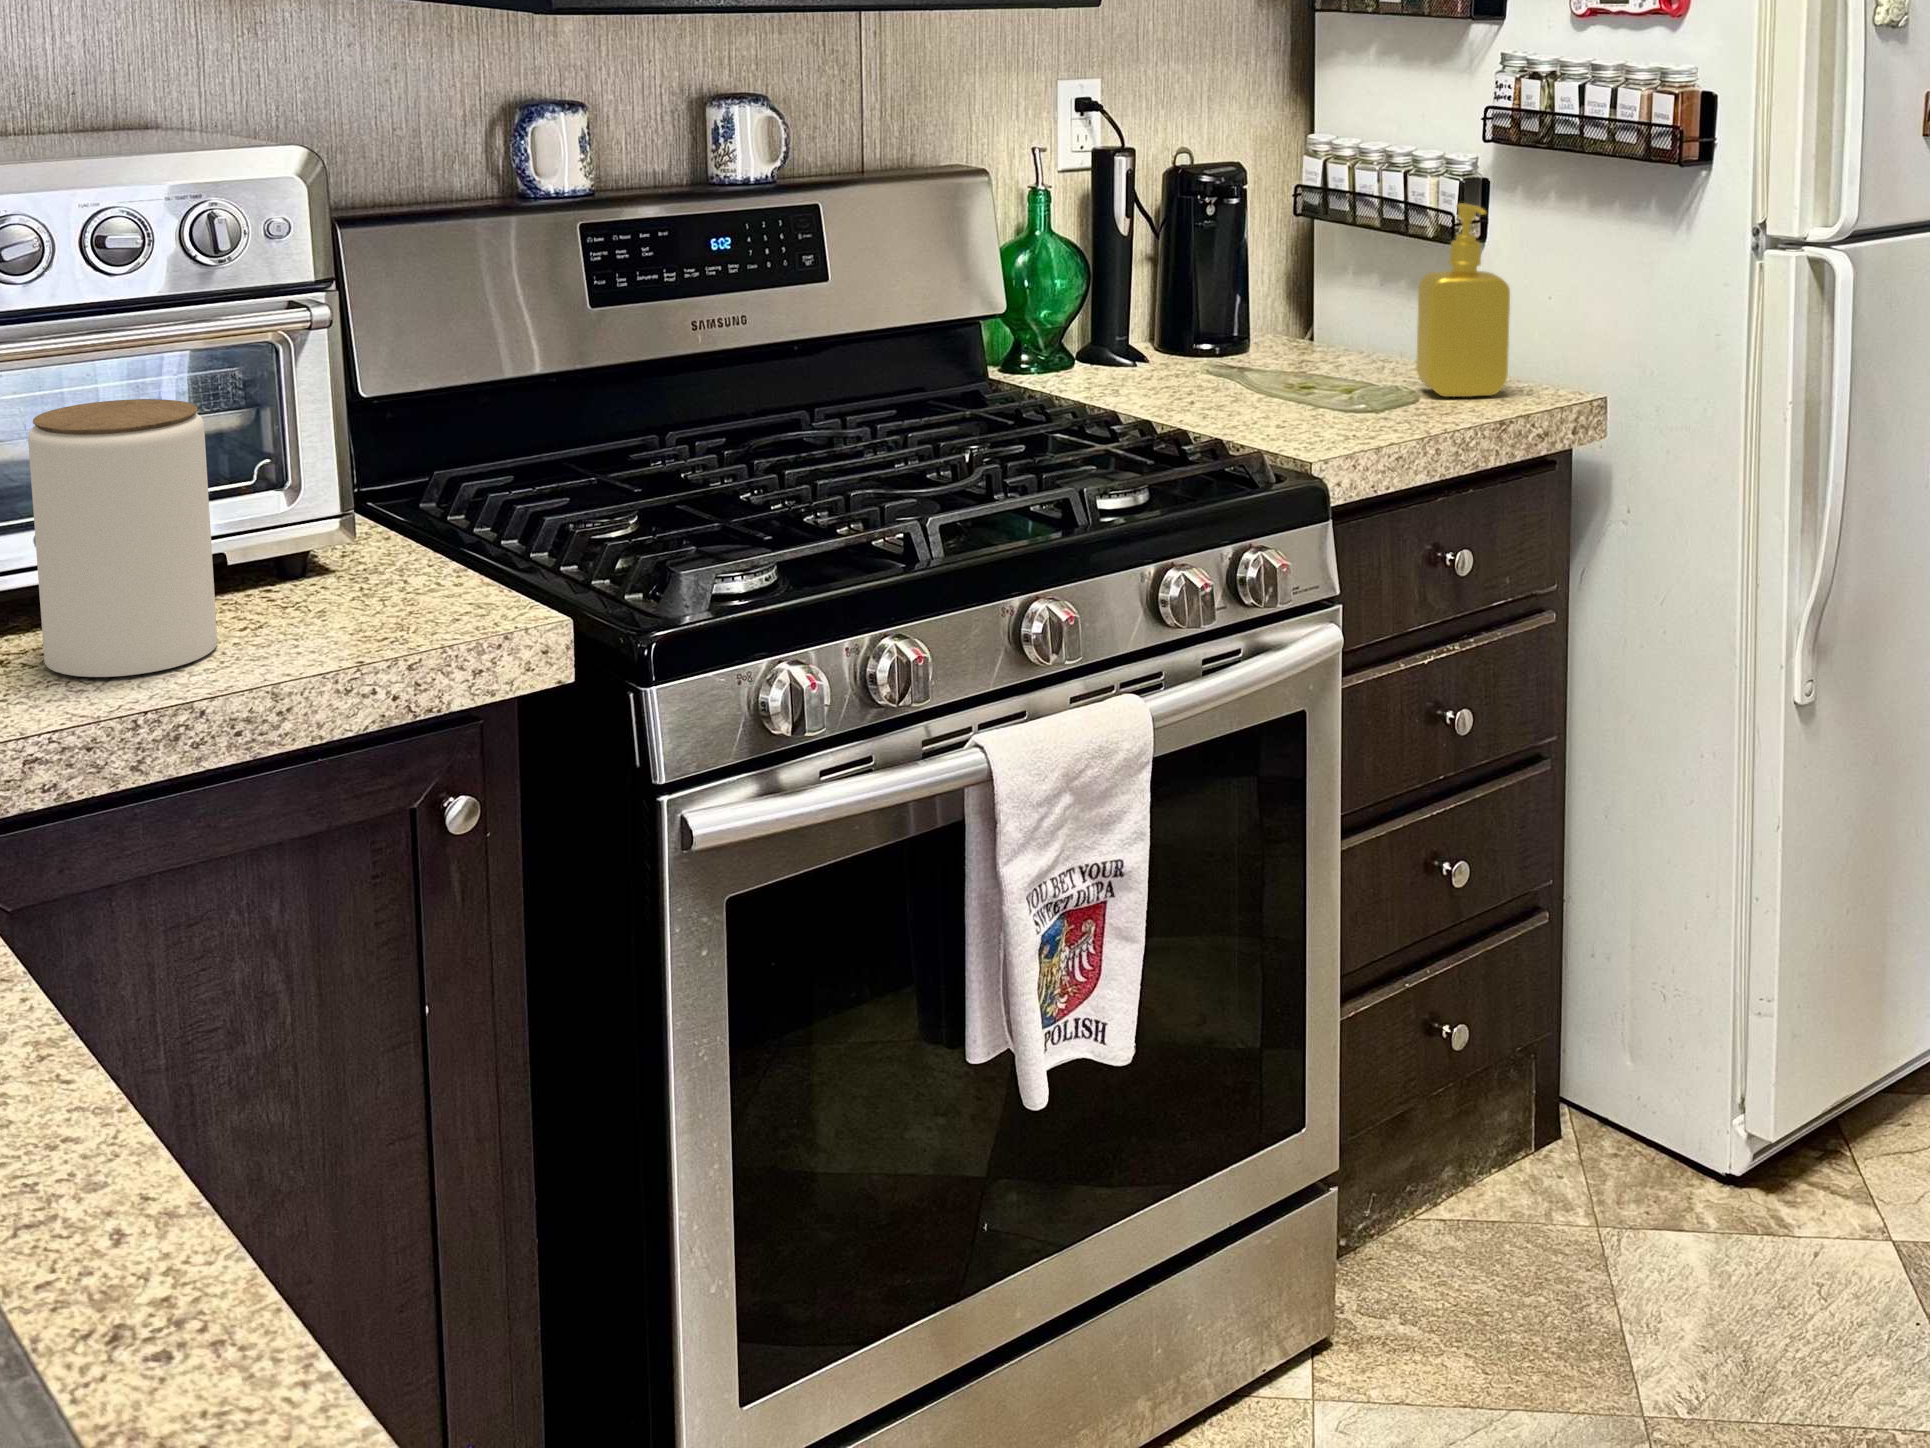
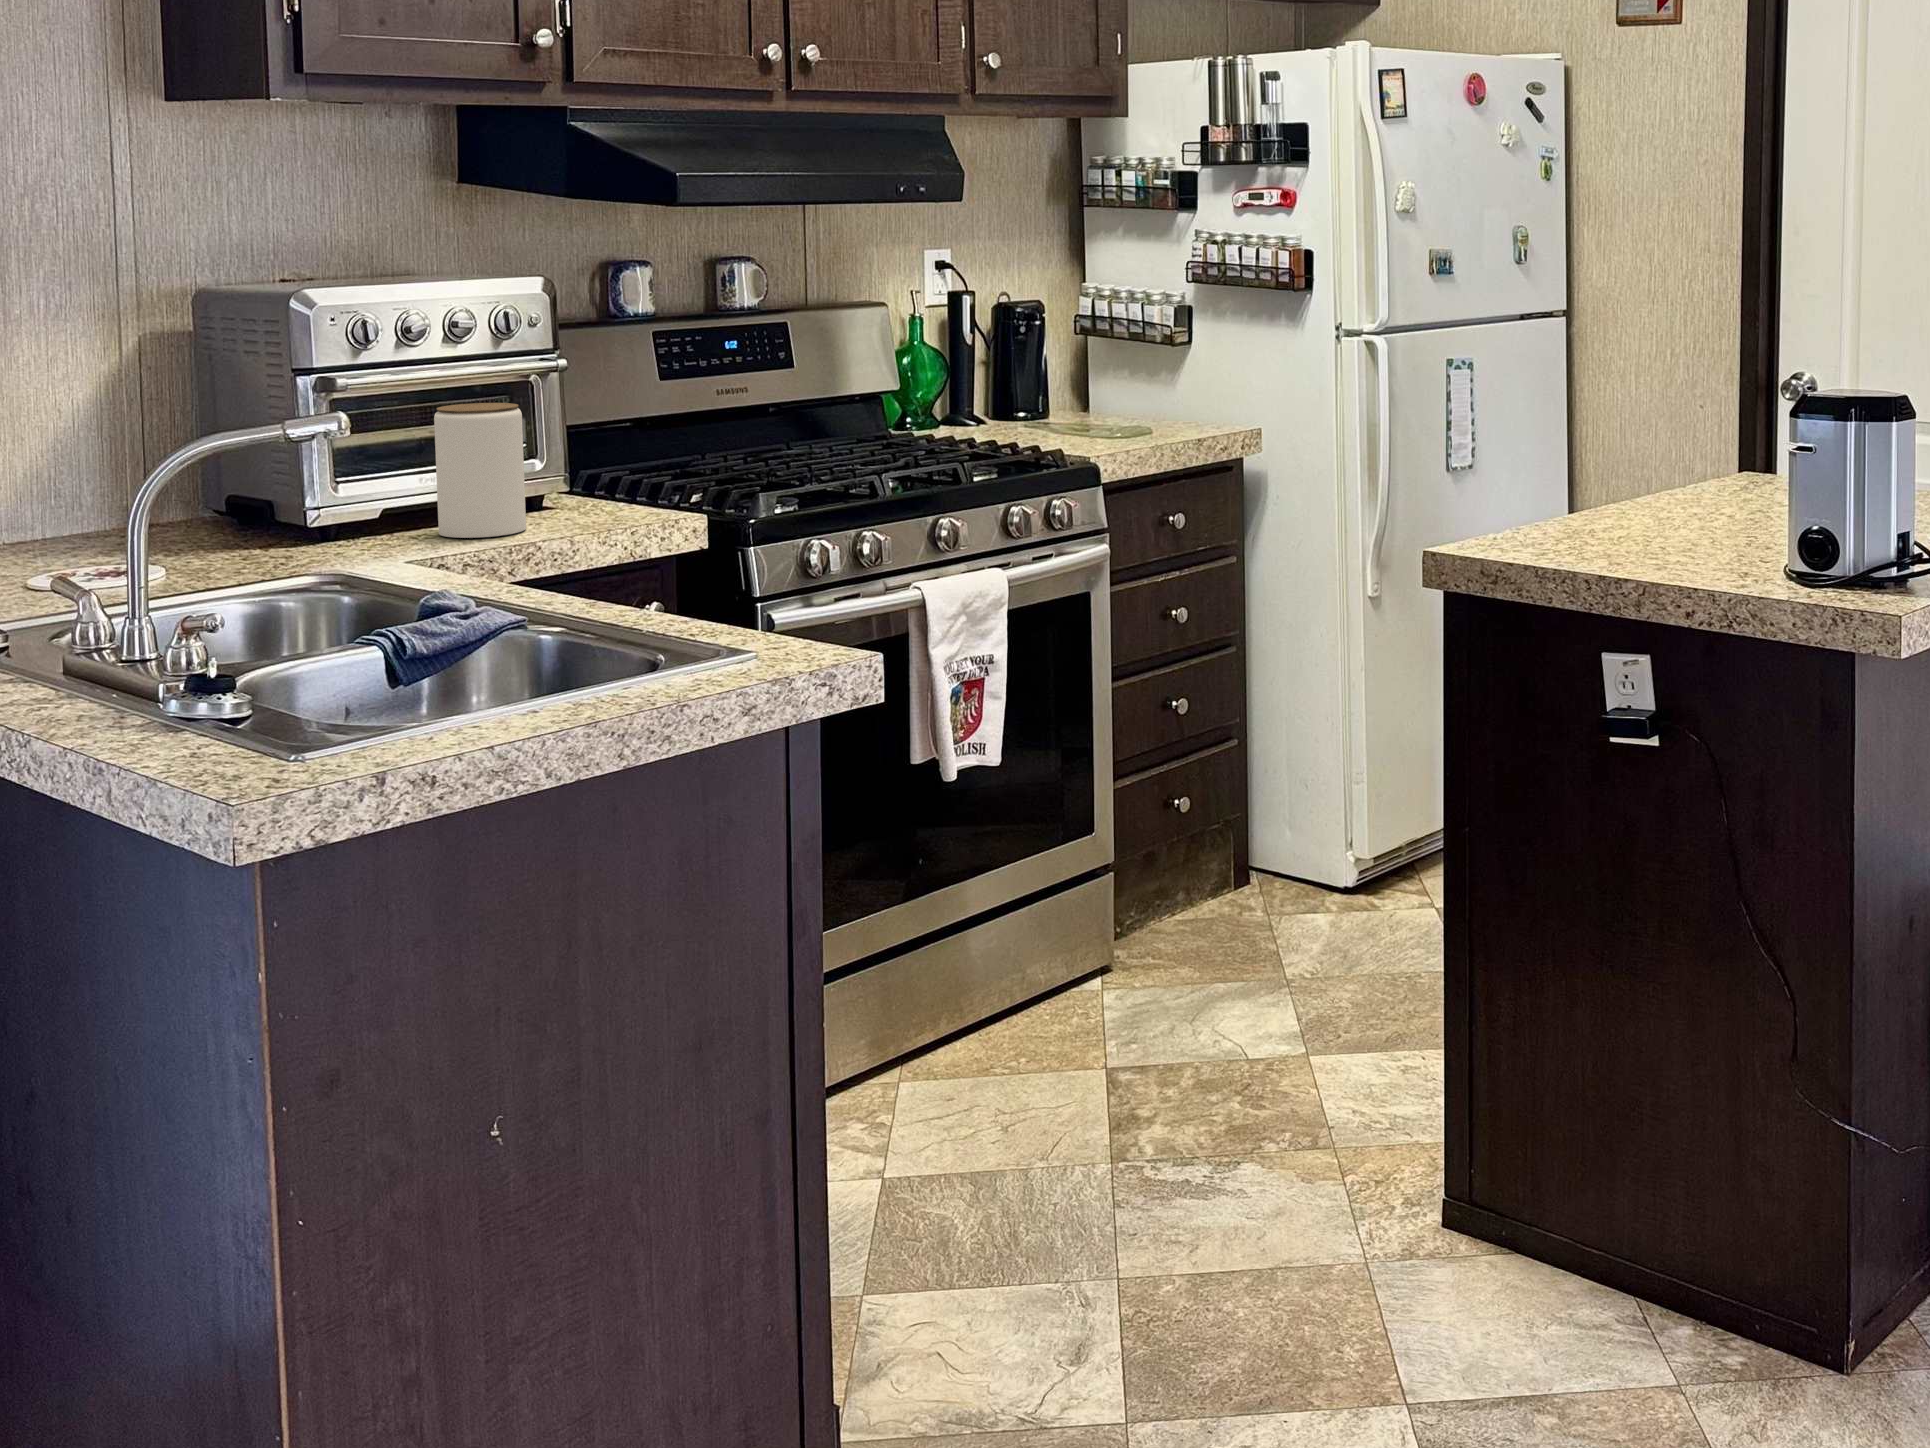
soap dispenser: present [1416,203,1510,397] -> none [1148,316,1201,429]

